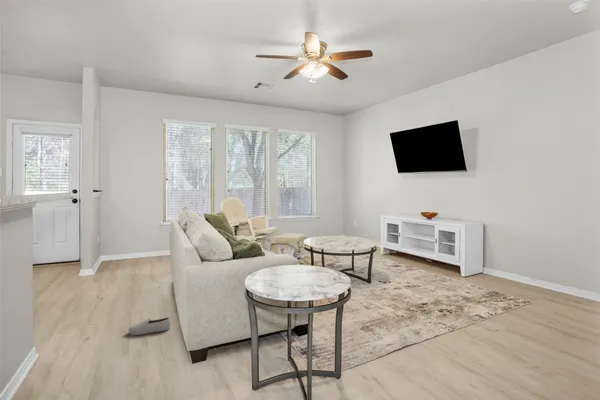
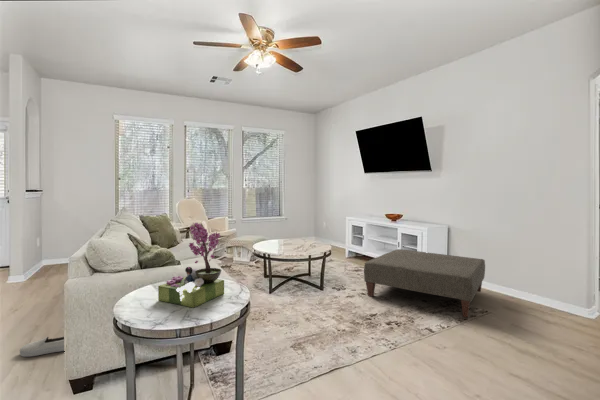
flower arrangement: none [275,217,324,287] -> present [158,223,224,308]
ottoman: none [410,246,524,306] -> present [364,249,485,317]

